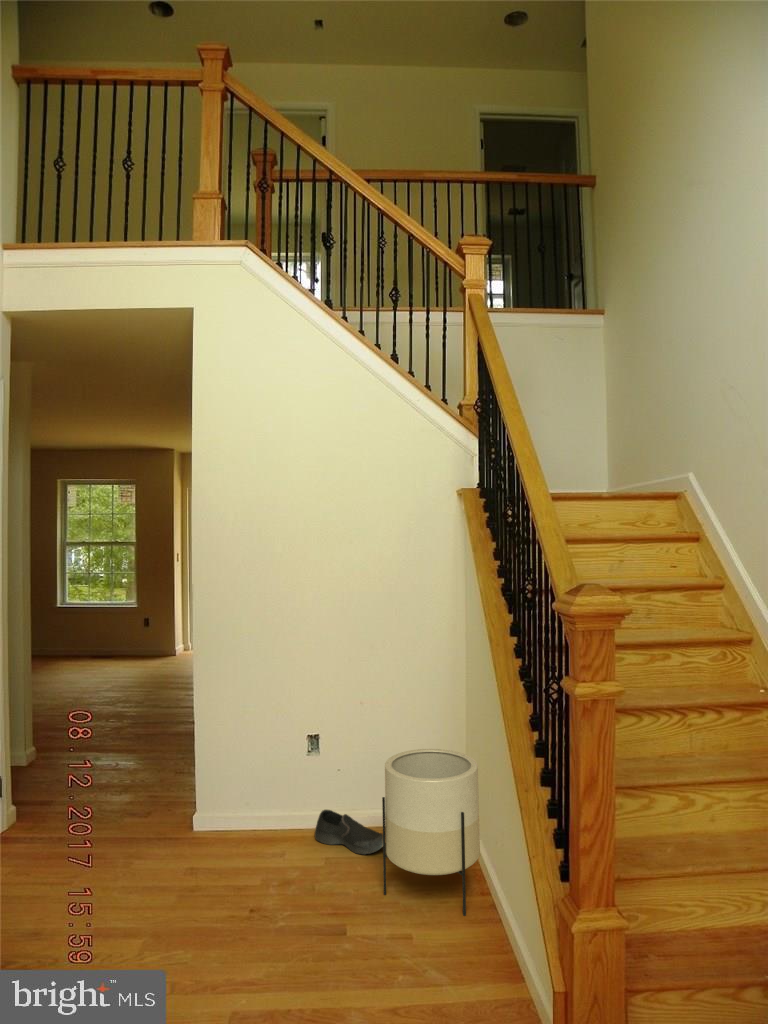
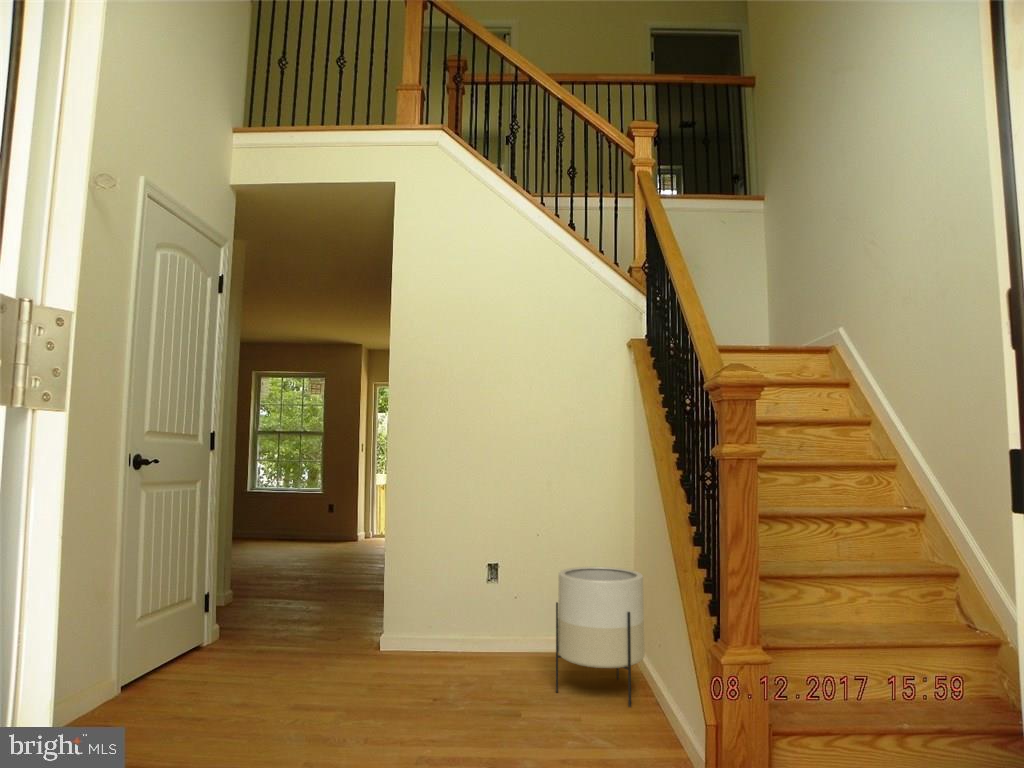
shoe: present [315,810,383,854] -> none [491,631,559,668]

